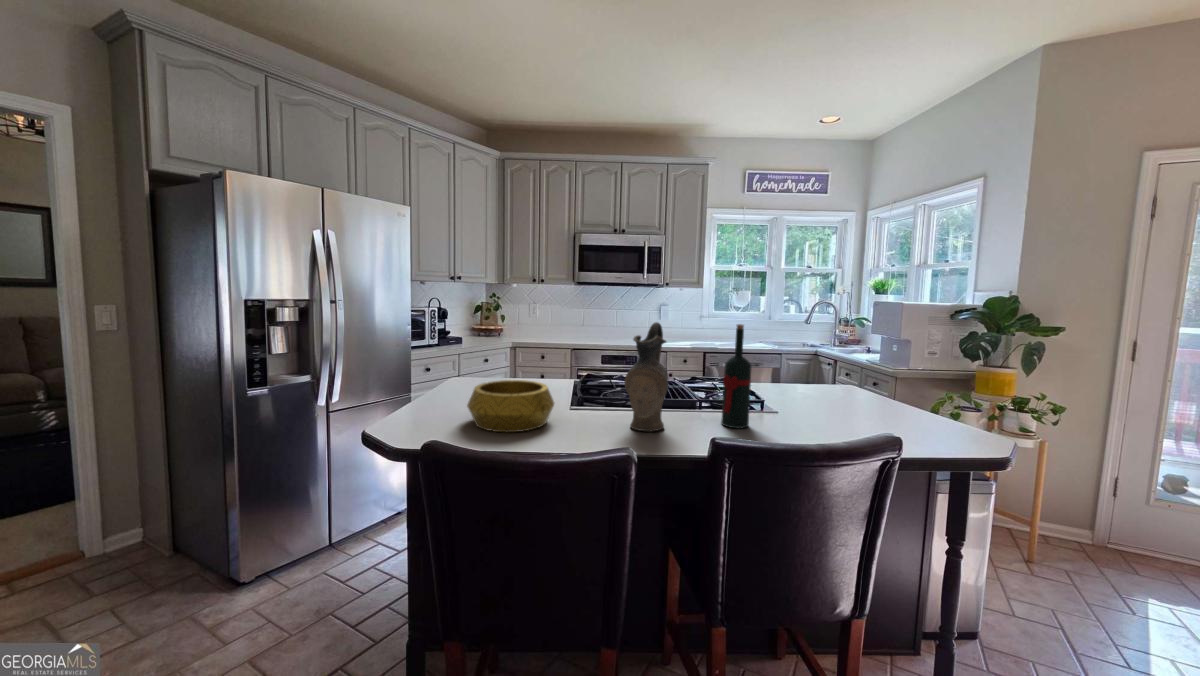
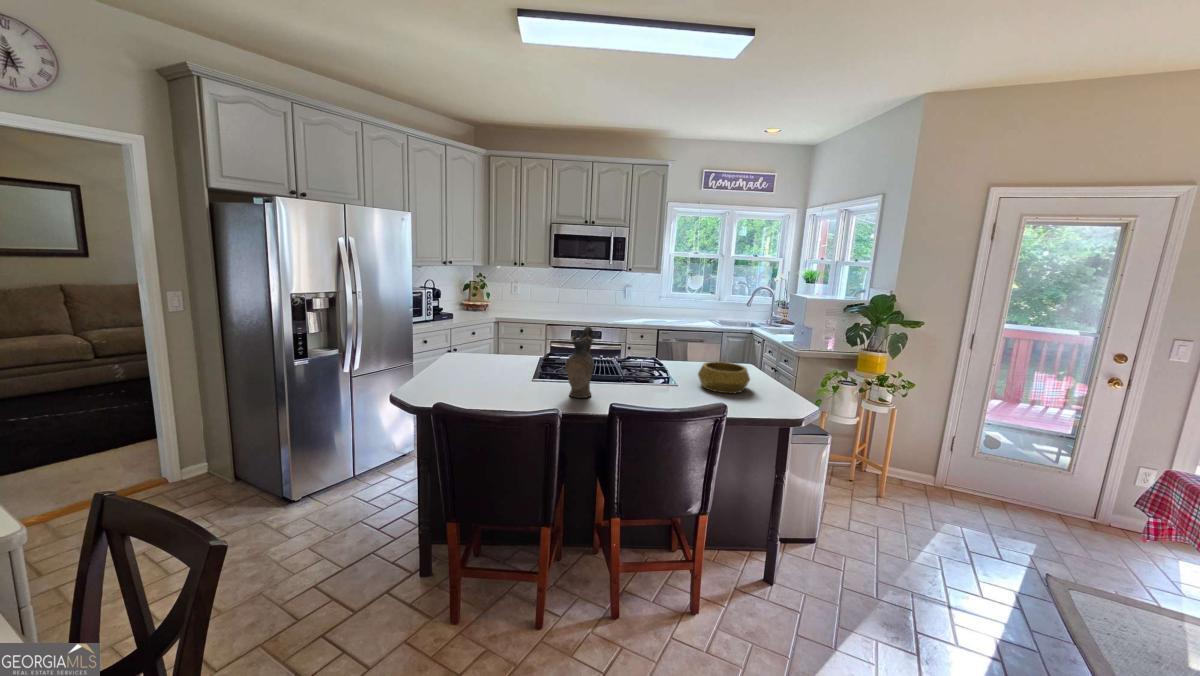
wine bottle: present [721,324,752,428] -> none [631,328,651,397]
decorative bowl: present [467,380,554,432] -> present [698,361,750,393]

